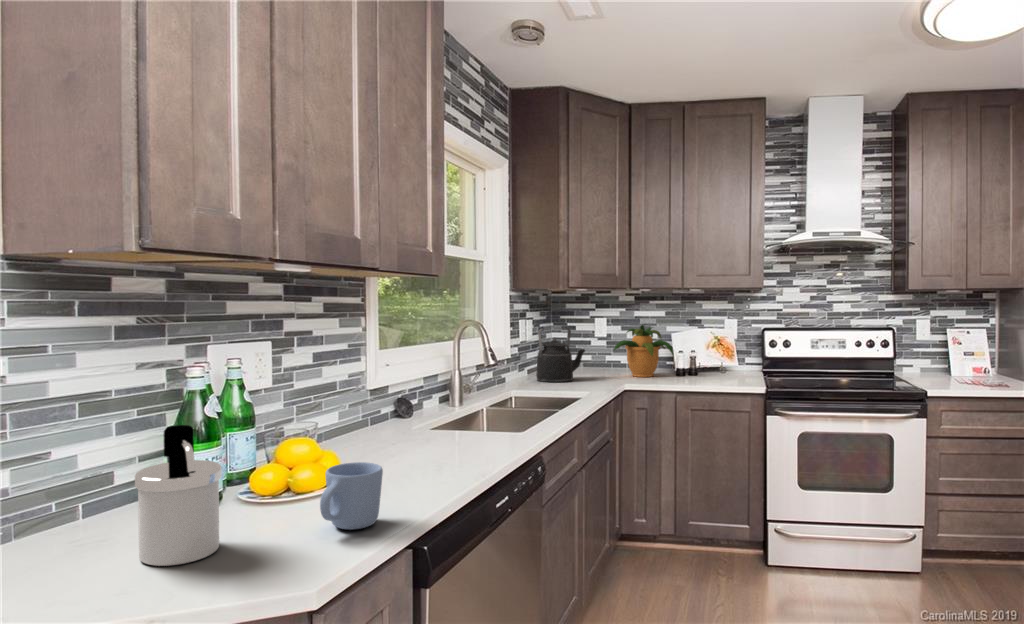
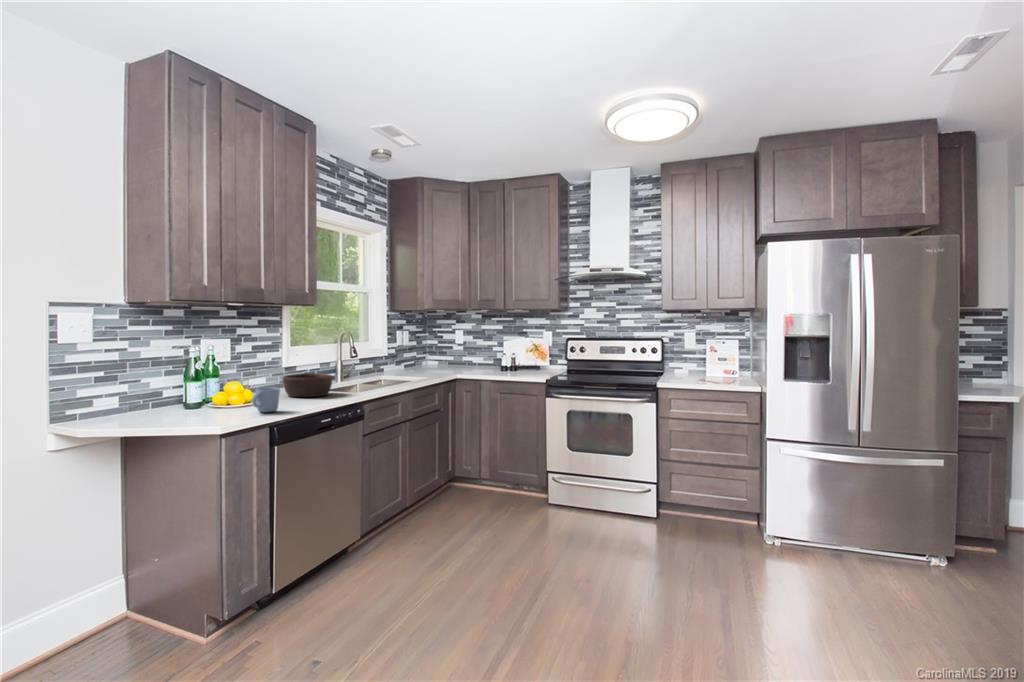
potted plant: present [614,325,674,377] -> none [459,335,499,369]
kettle: present [536,328,585,382] -> none [407,337,440,371]
wooden bowl: none [370,406,466,459] -> present [283,374,333,397]
soap dispenser: present [135,425,222,566] -> none [179,368,212,419]

